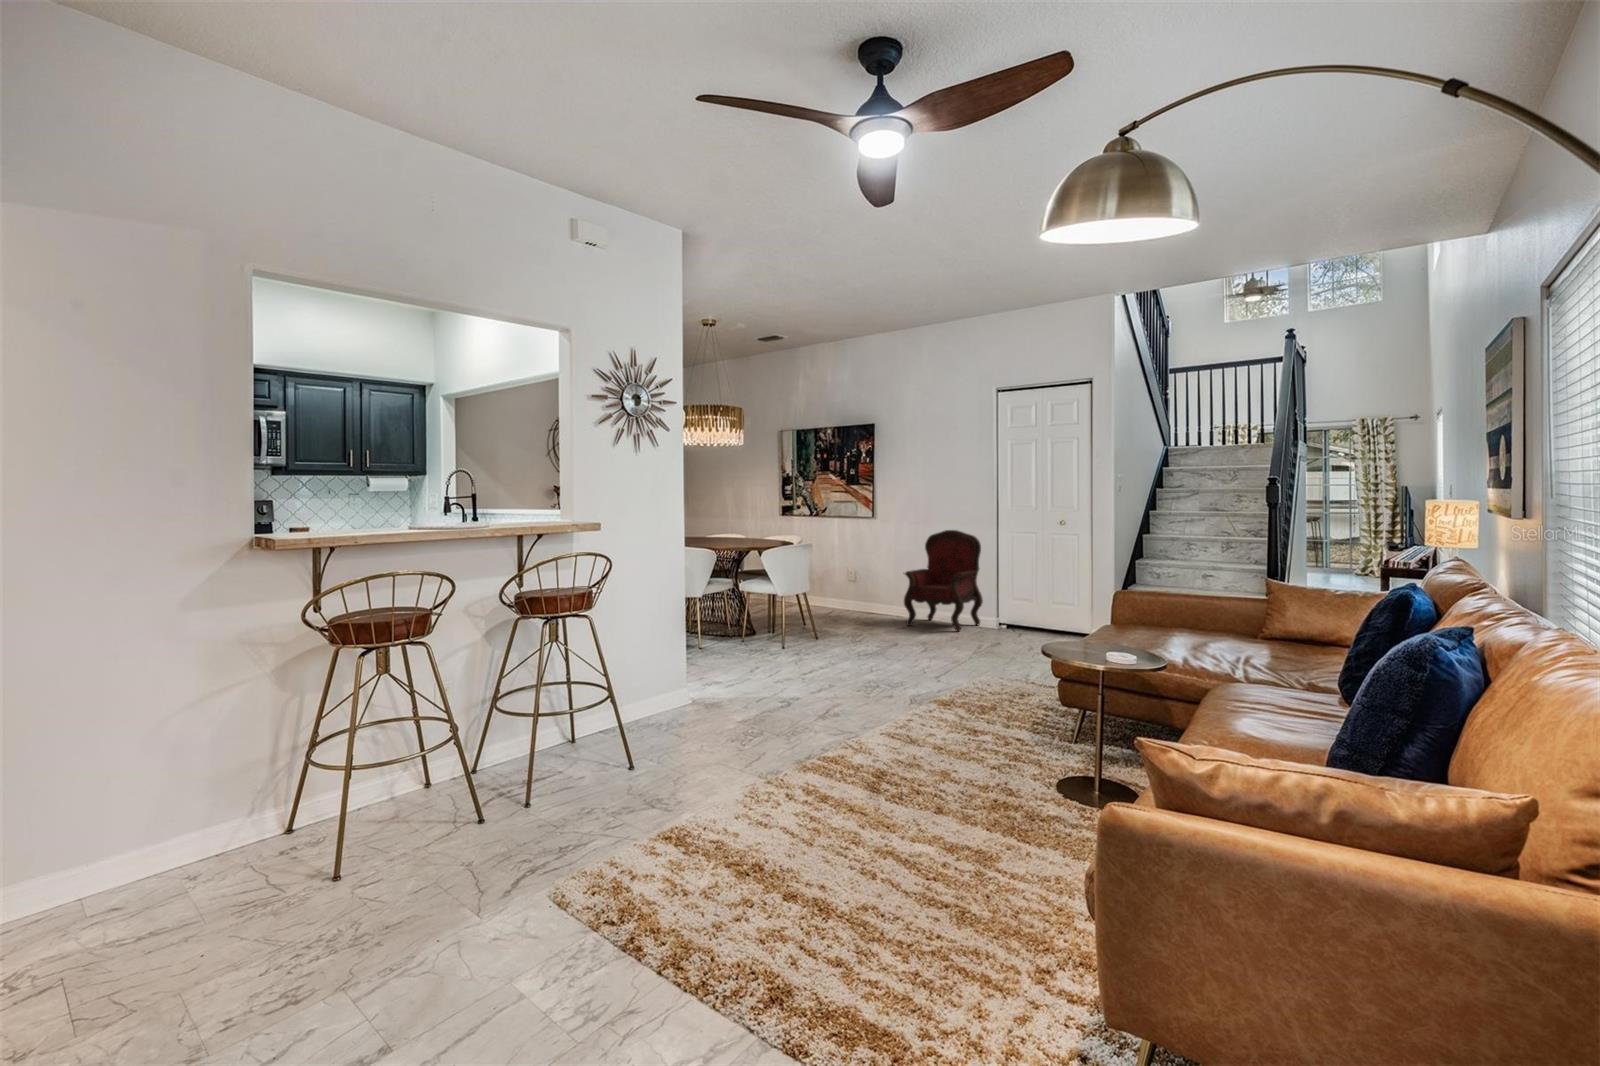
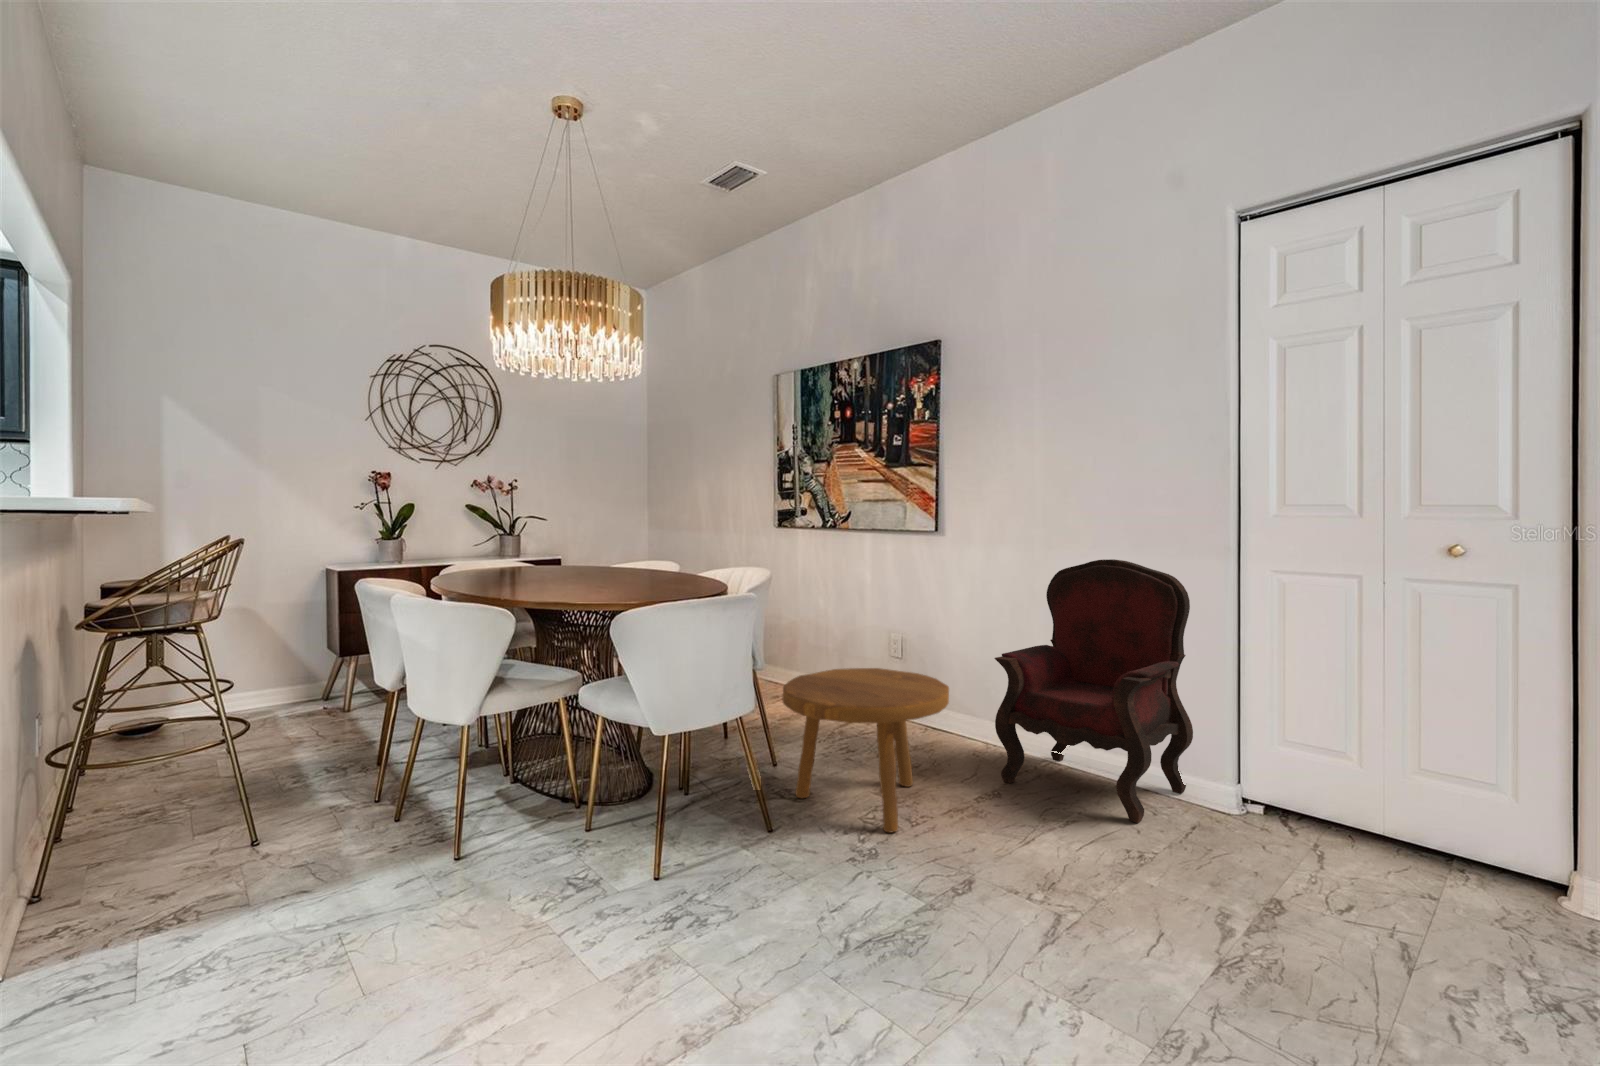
footstool: none [817,579,886,637] -> present [782,668,949,833]

